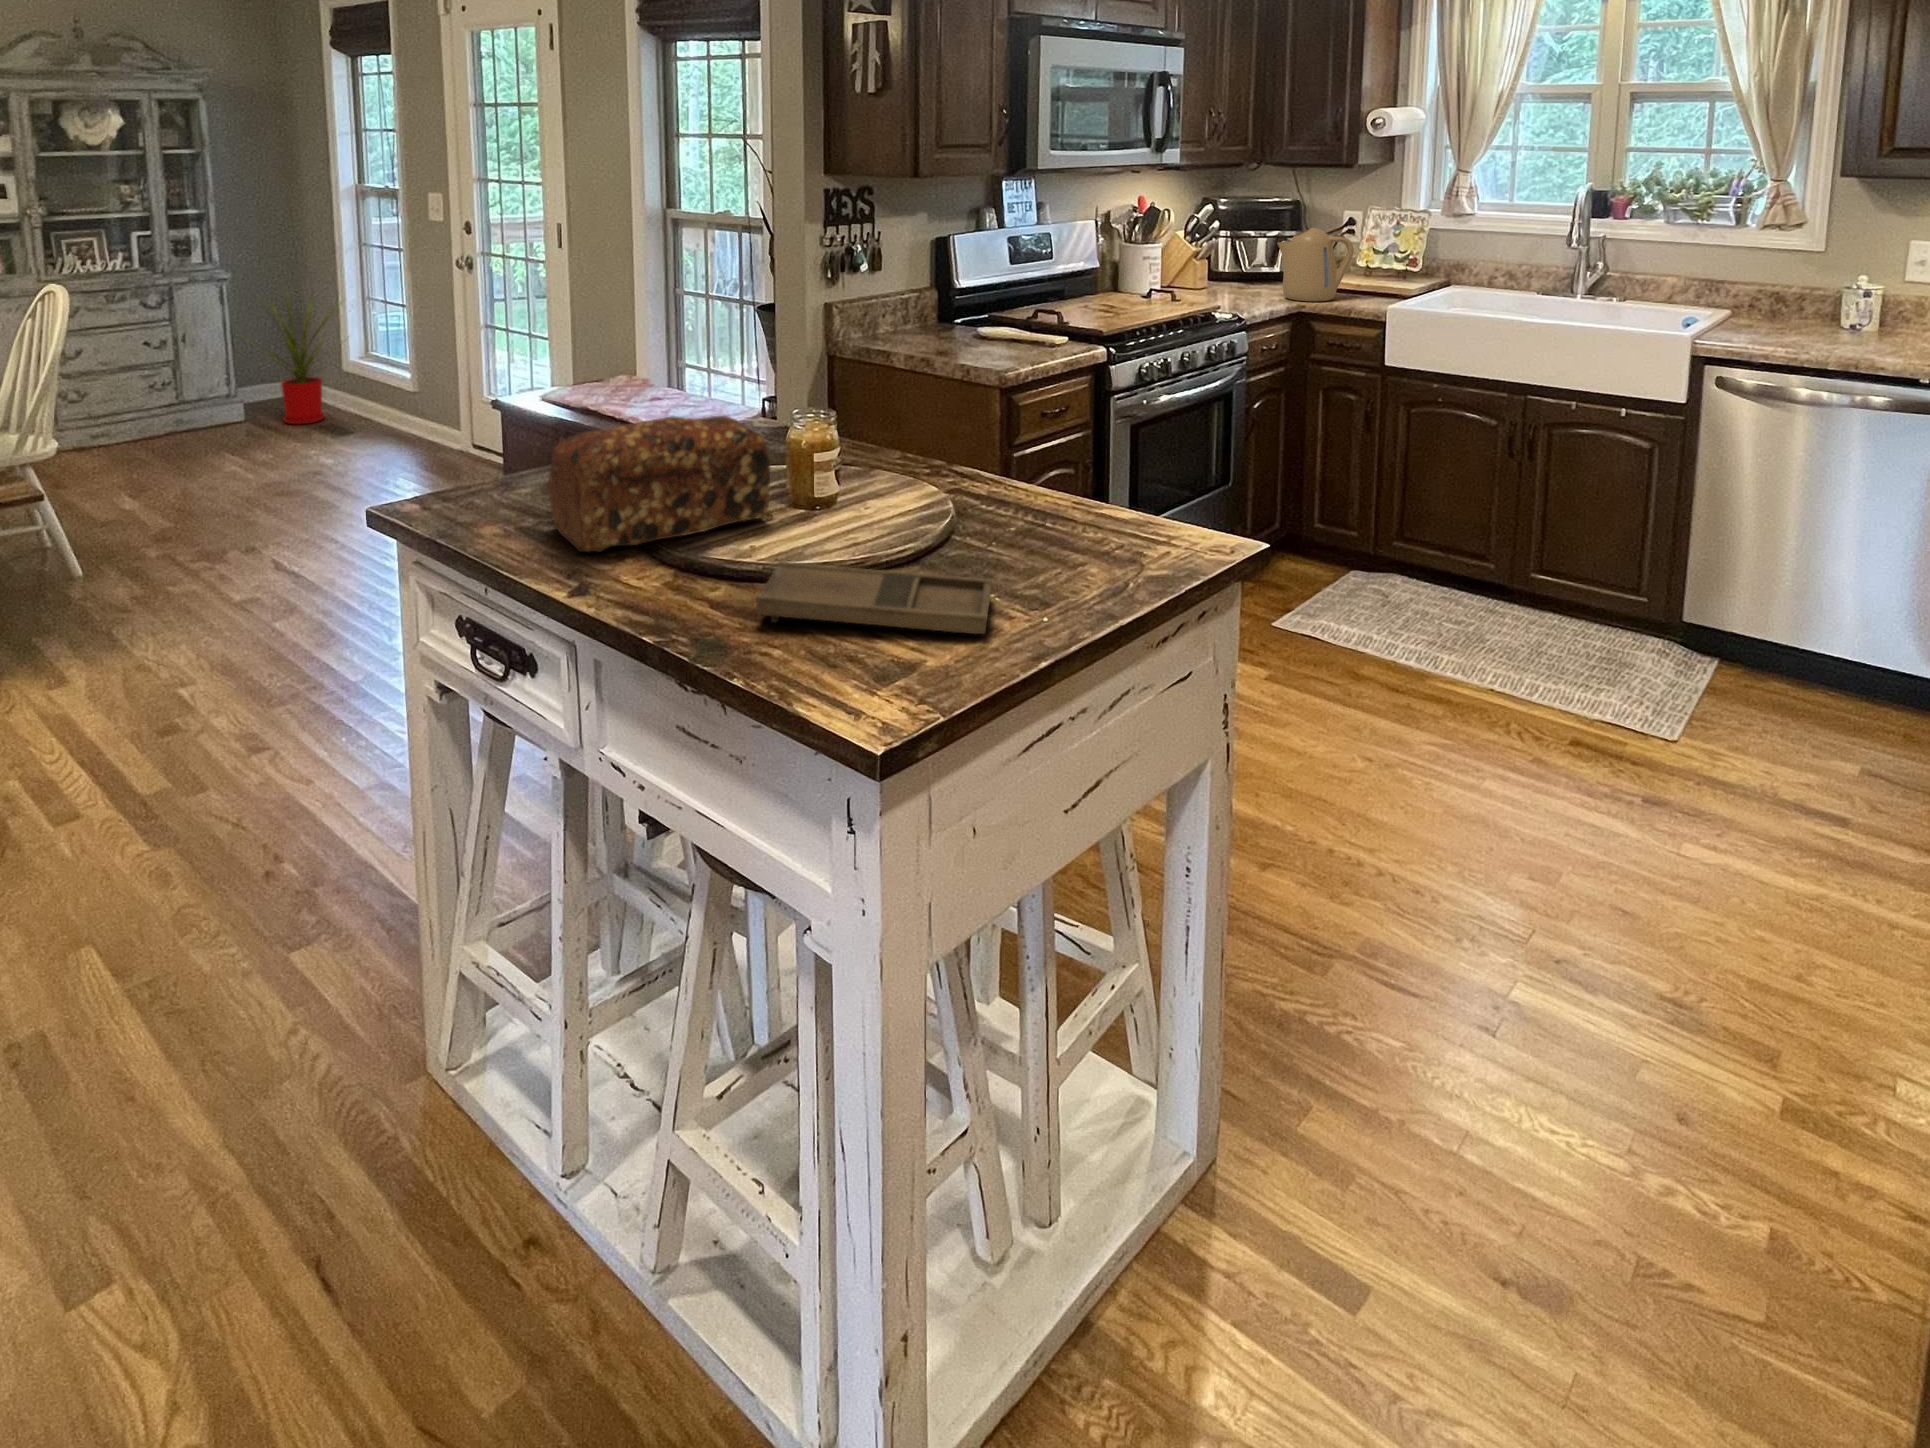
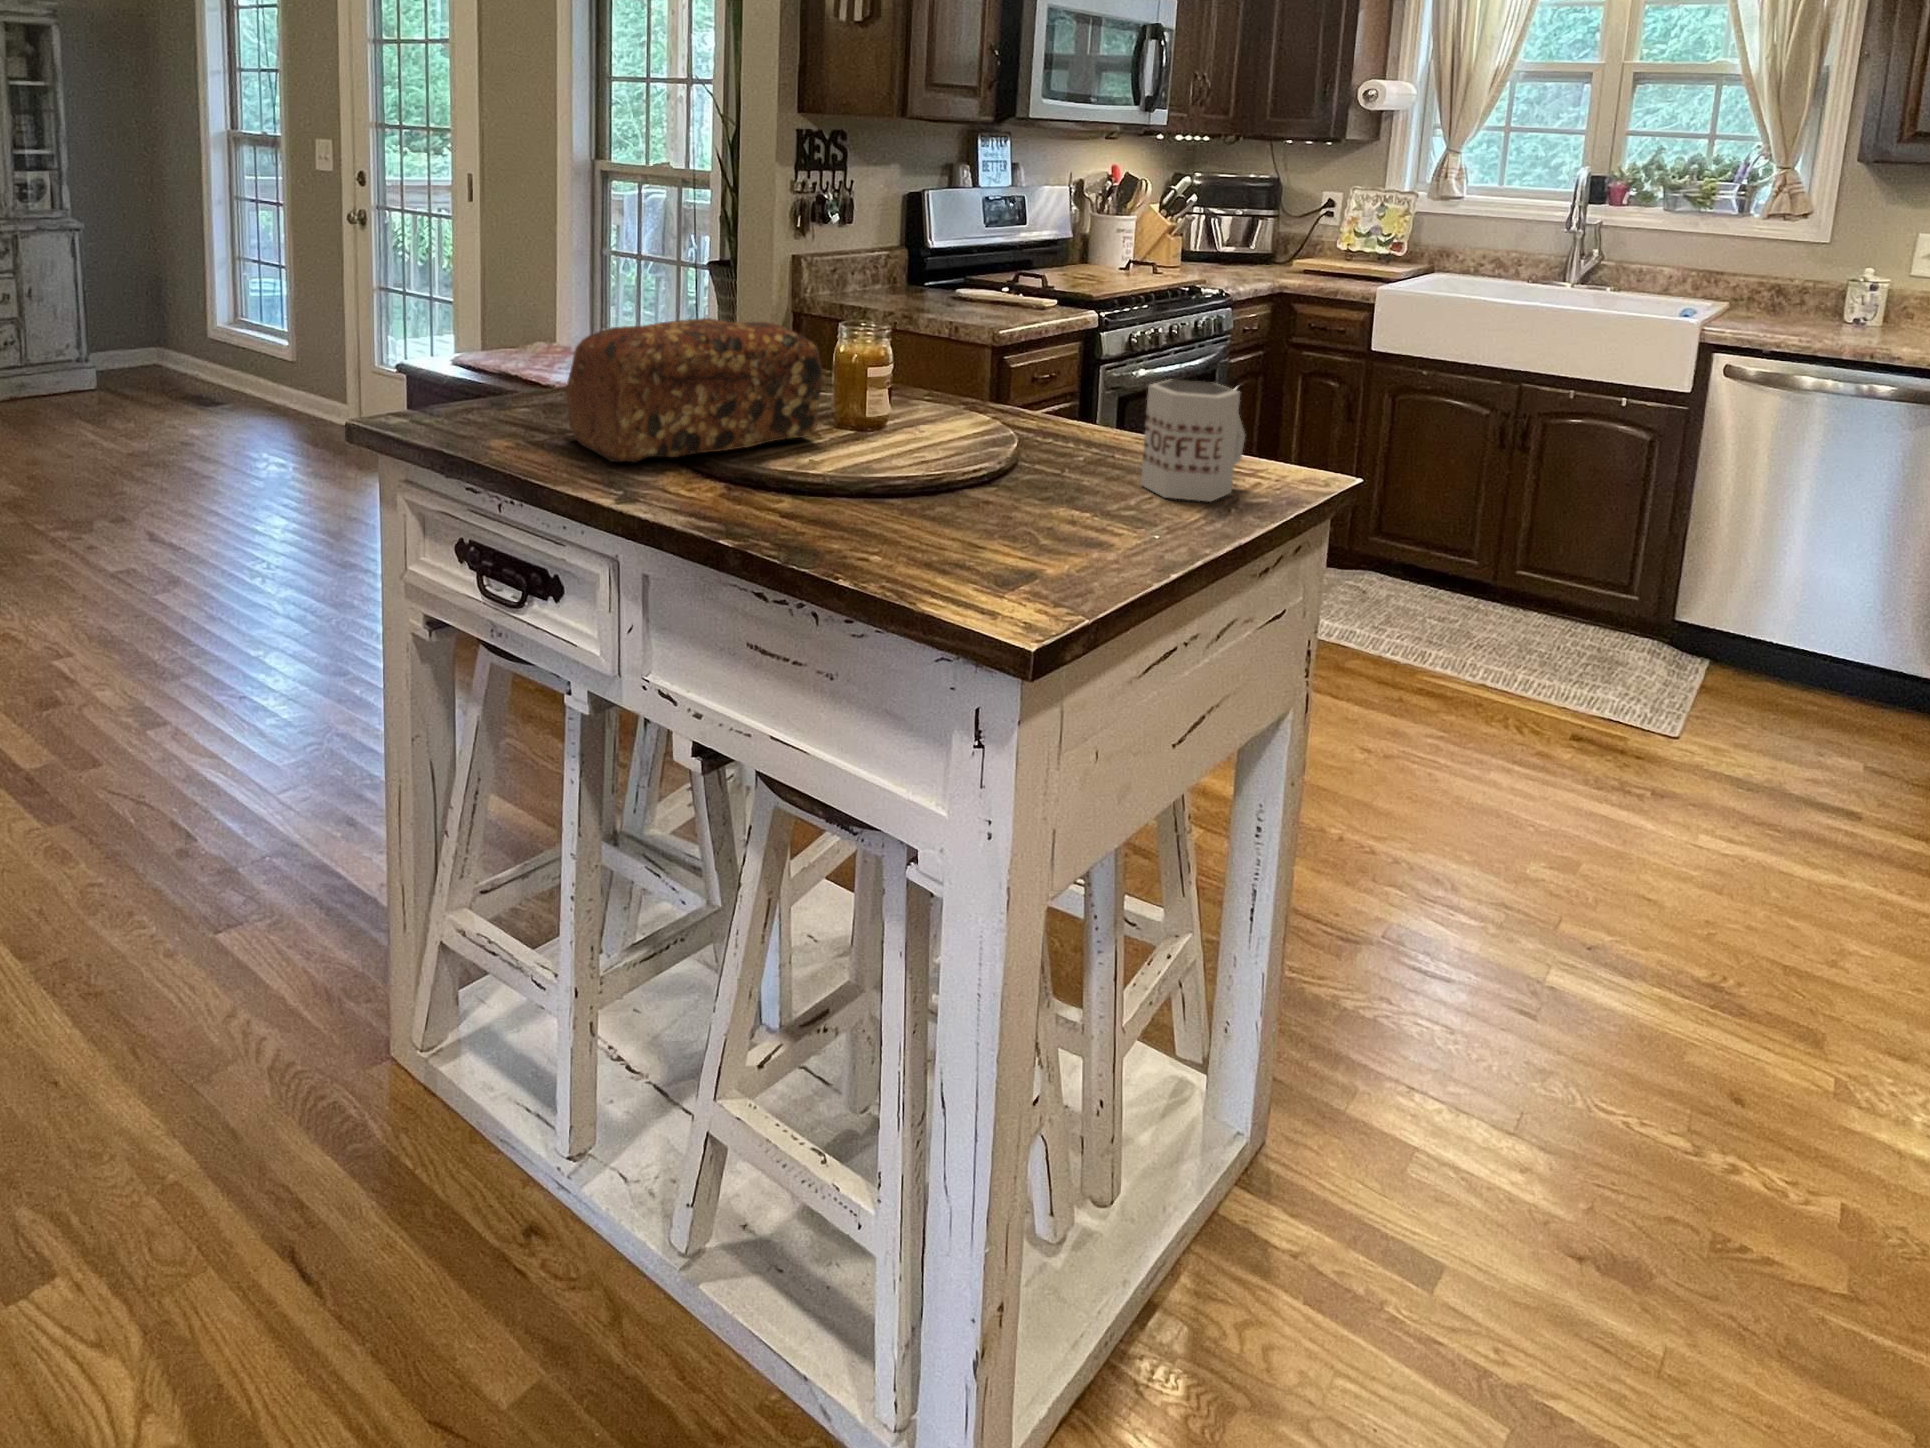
kettle: present [1277,228,1354,301] -> none [1261,202,1342,280]
house plant: present [255,293,338,425] -> none [93,240,225,392]
mug: none [1040,465,1132,577] -> present [1141,380,1245,501]
tray: present [756,562,992,634] -> none [850,470,1121,549]

